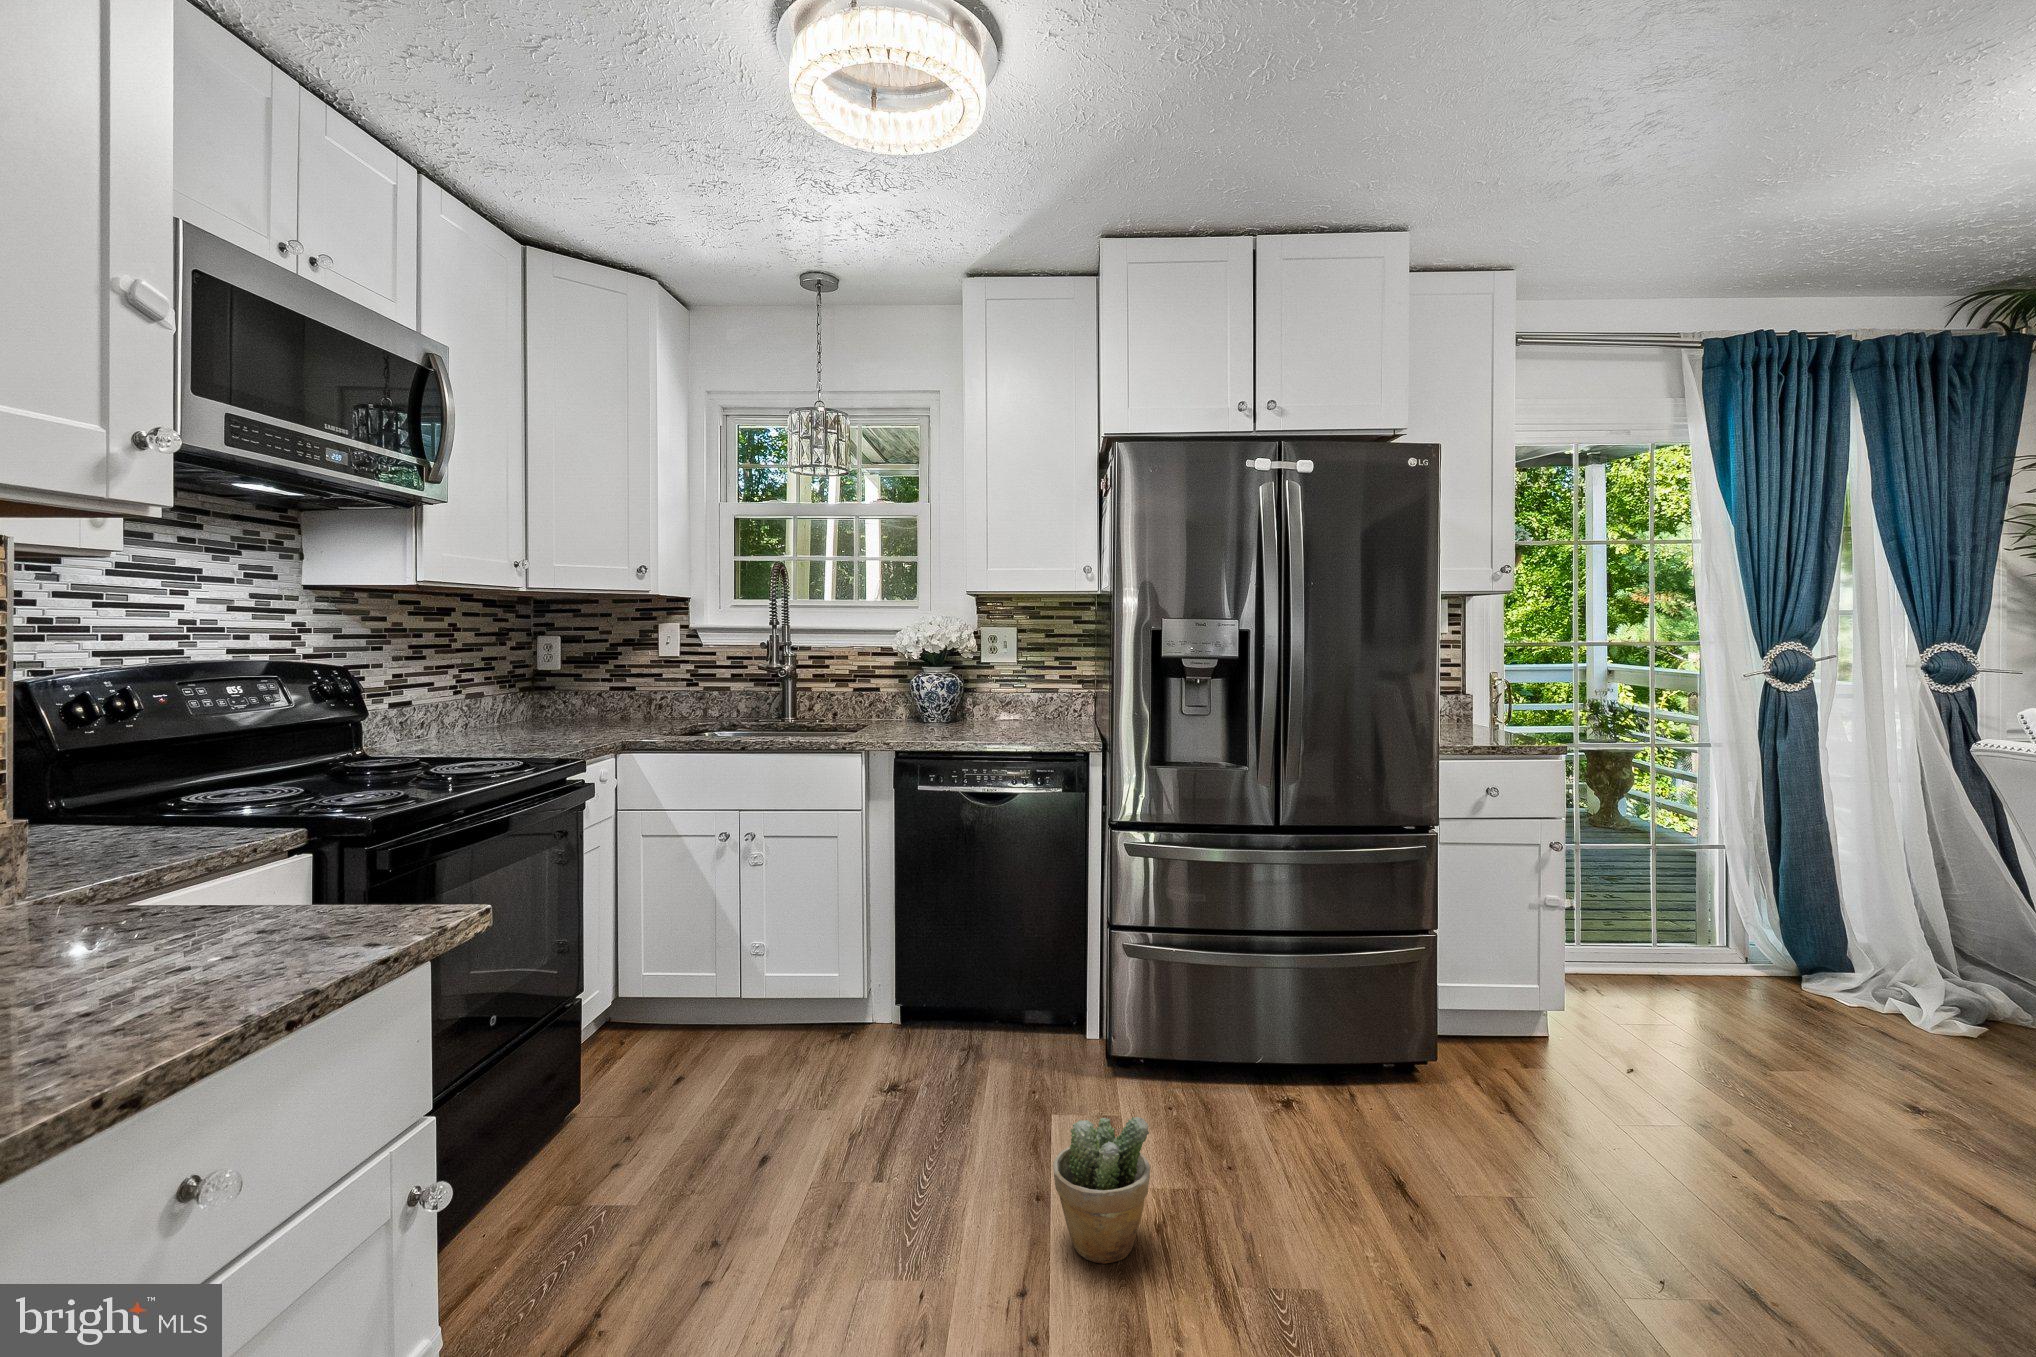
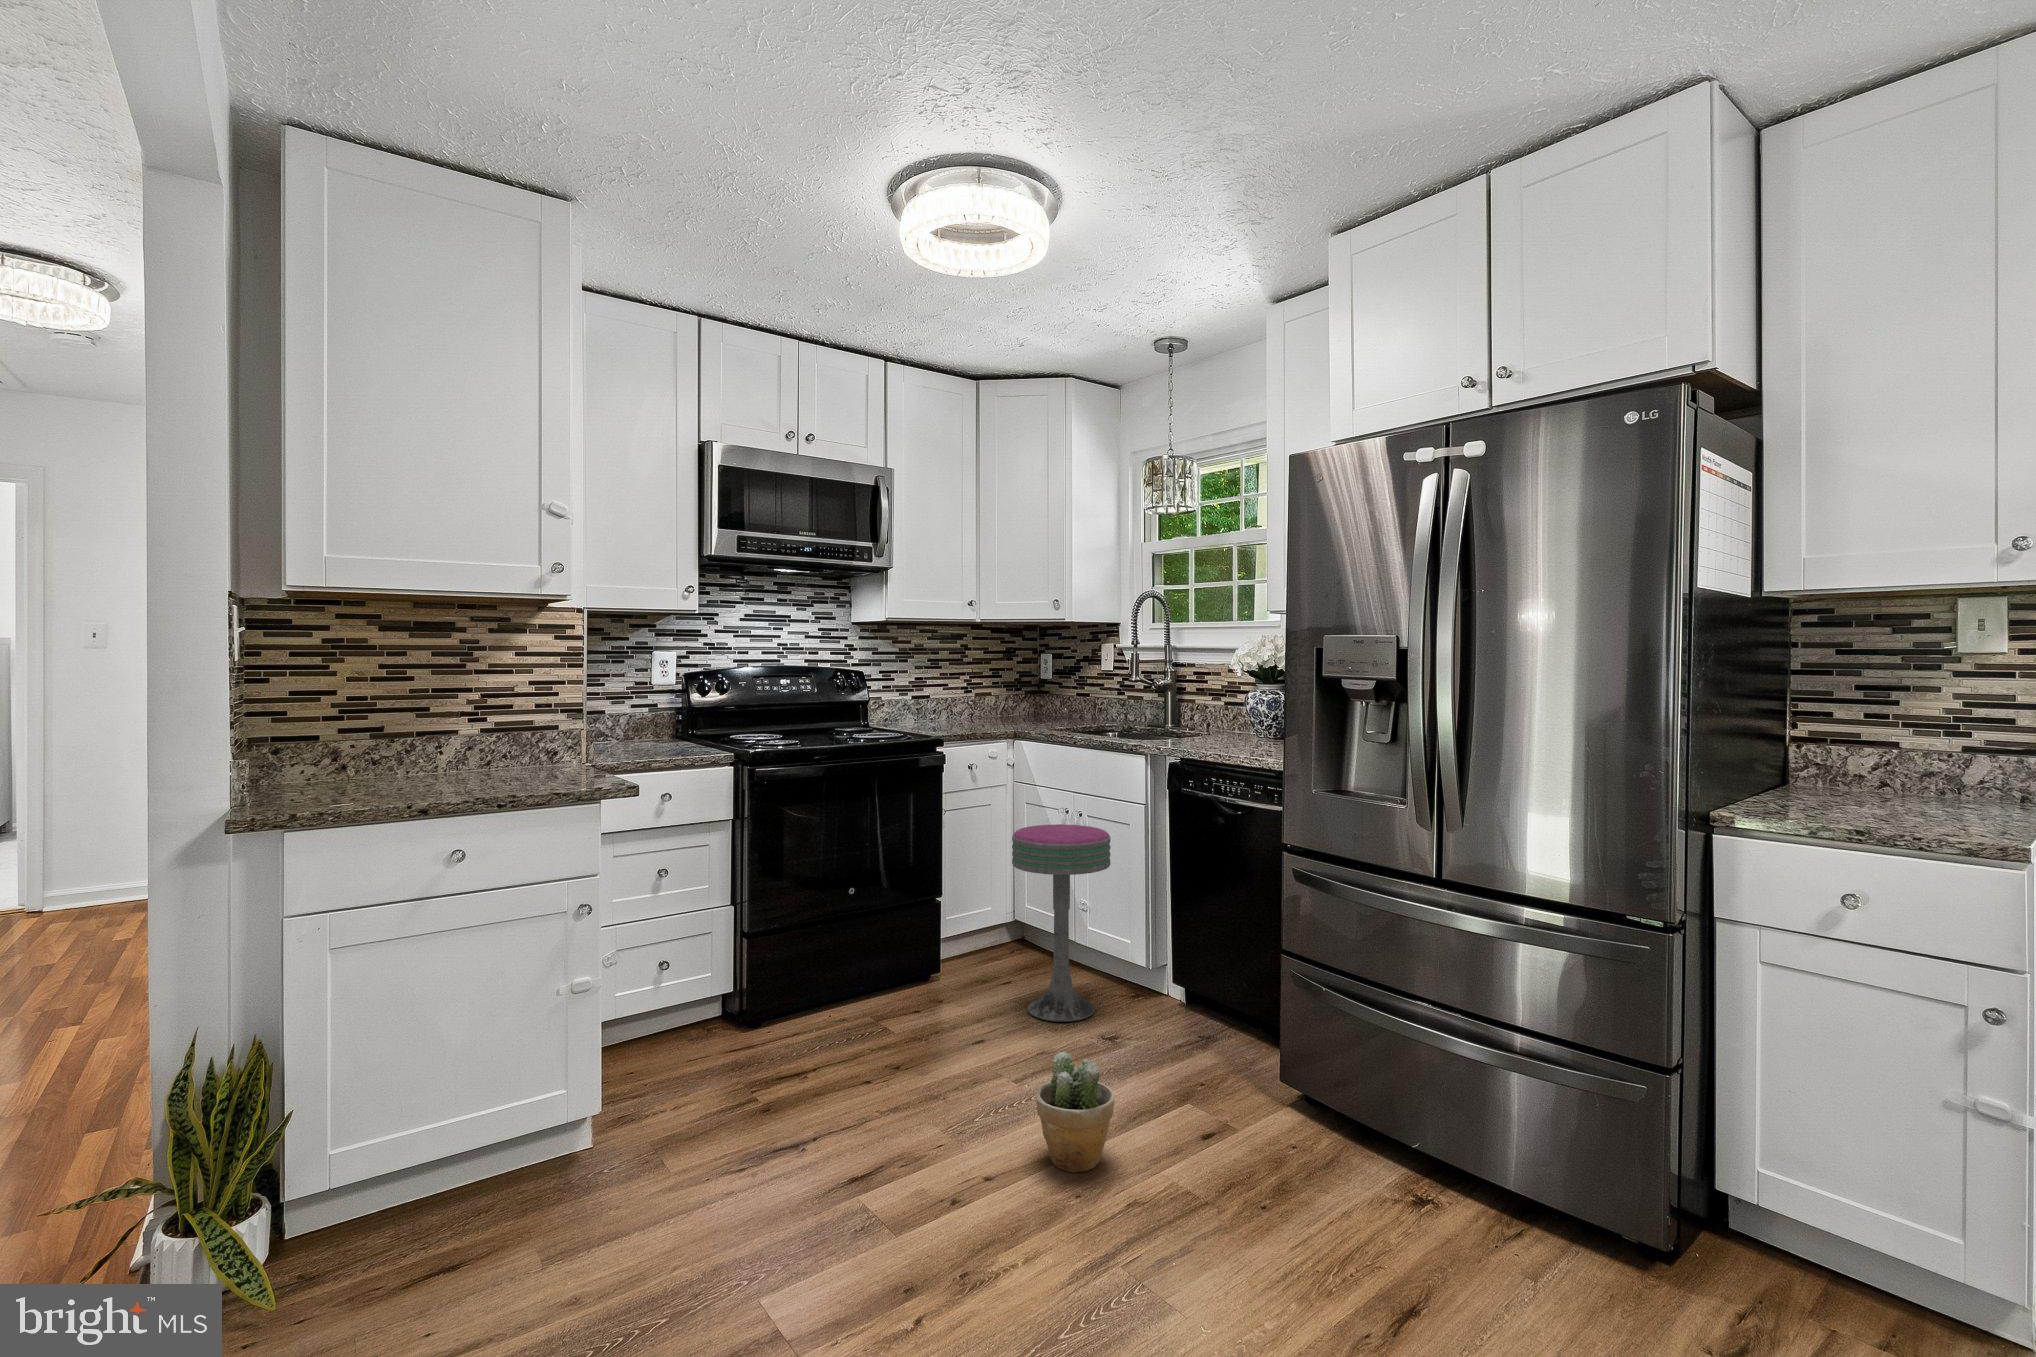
bar stool: none [726,850,859,1112] -> present [1012,824,1111,1022]

